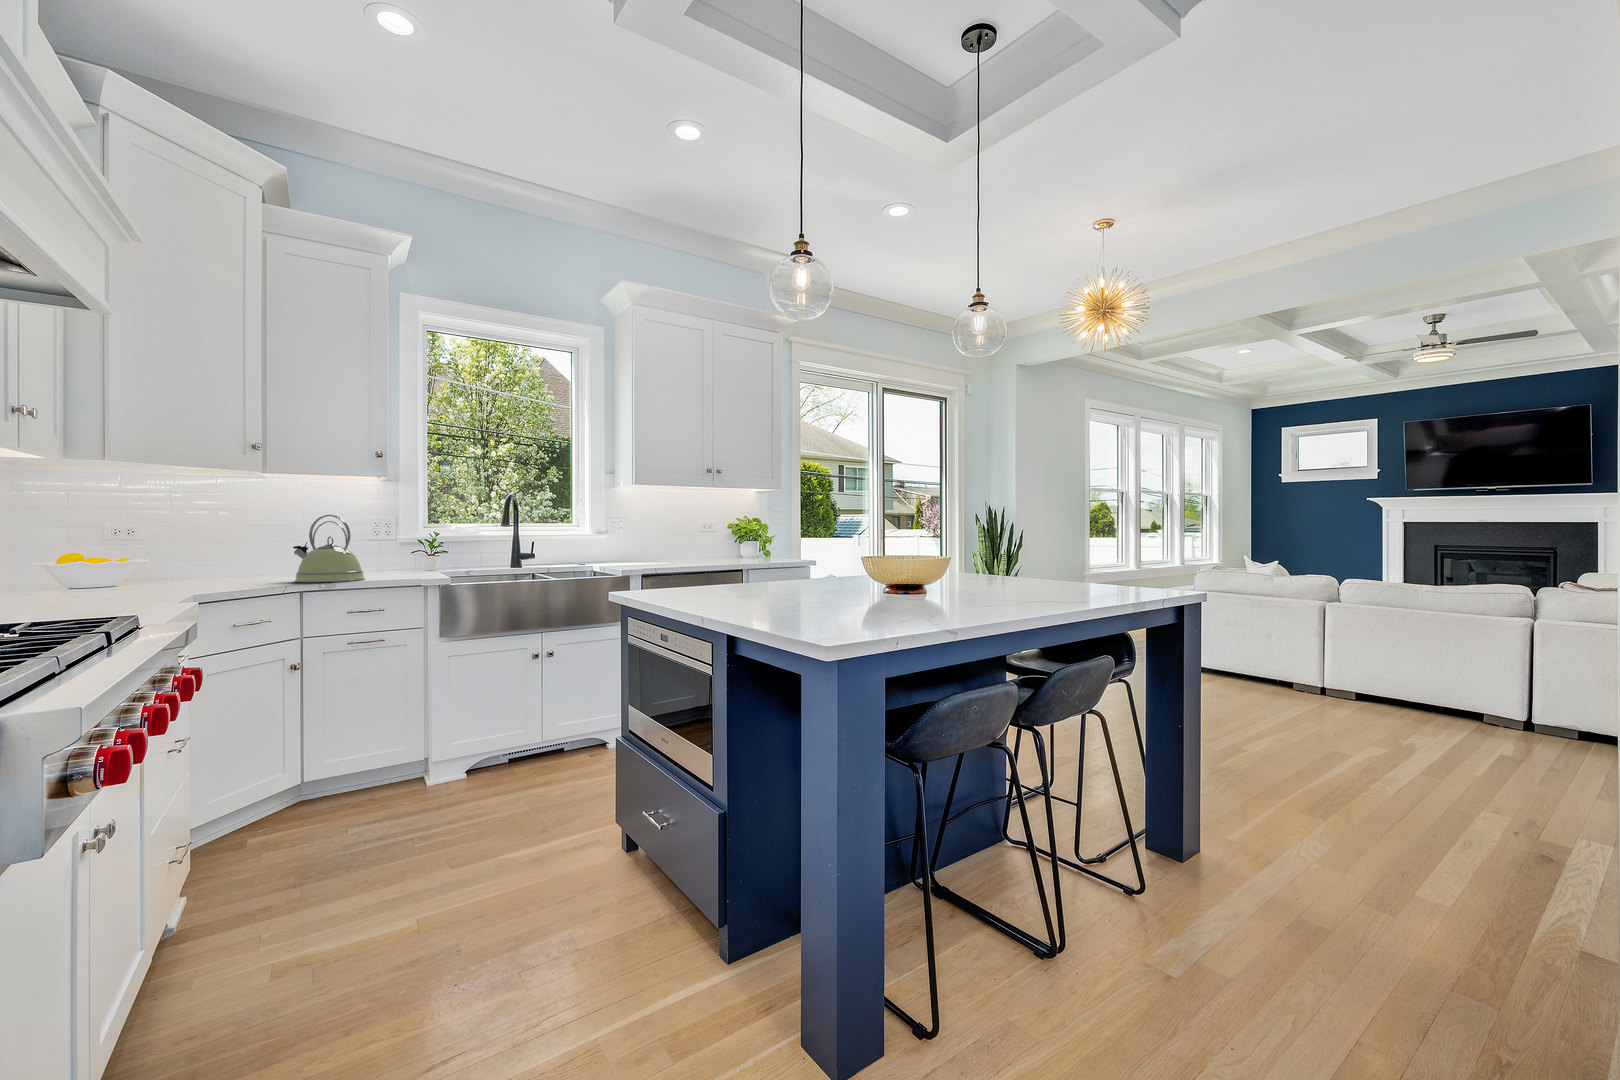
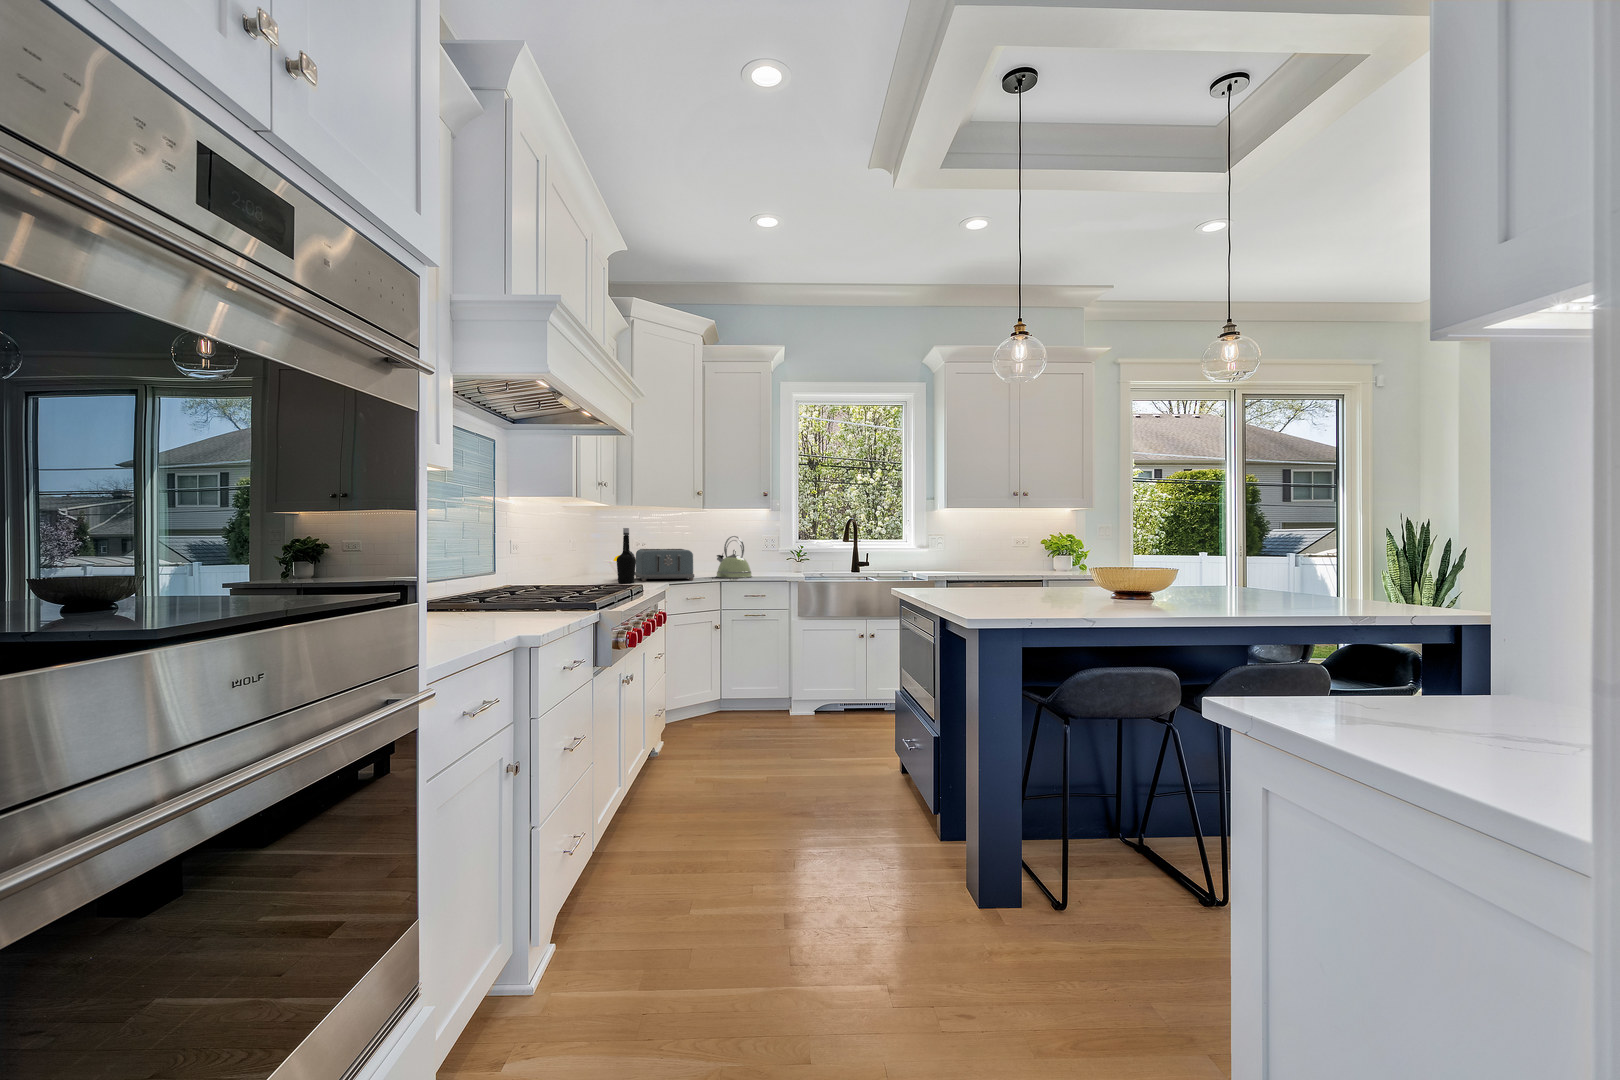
bottle: none [58,490,112,603] -> present [617,528,636,583]
toaster: none [108,536,255,596] -> present [635,549,694,581]

